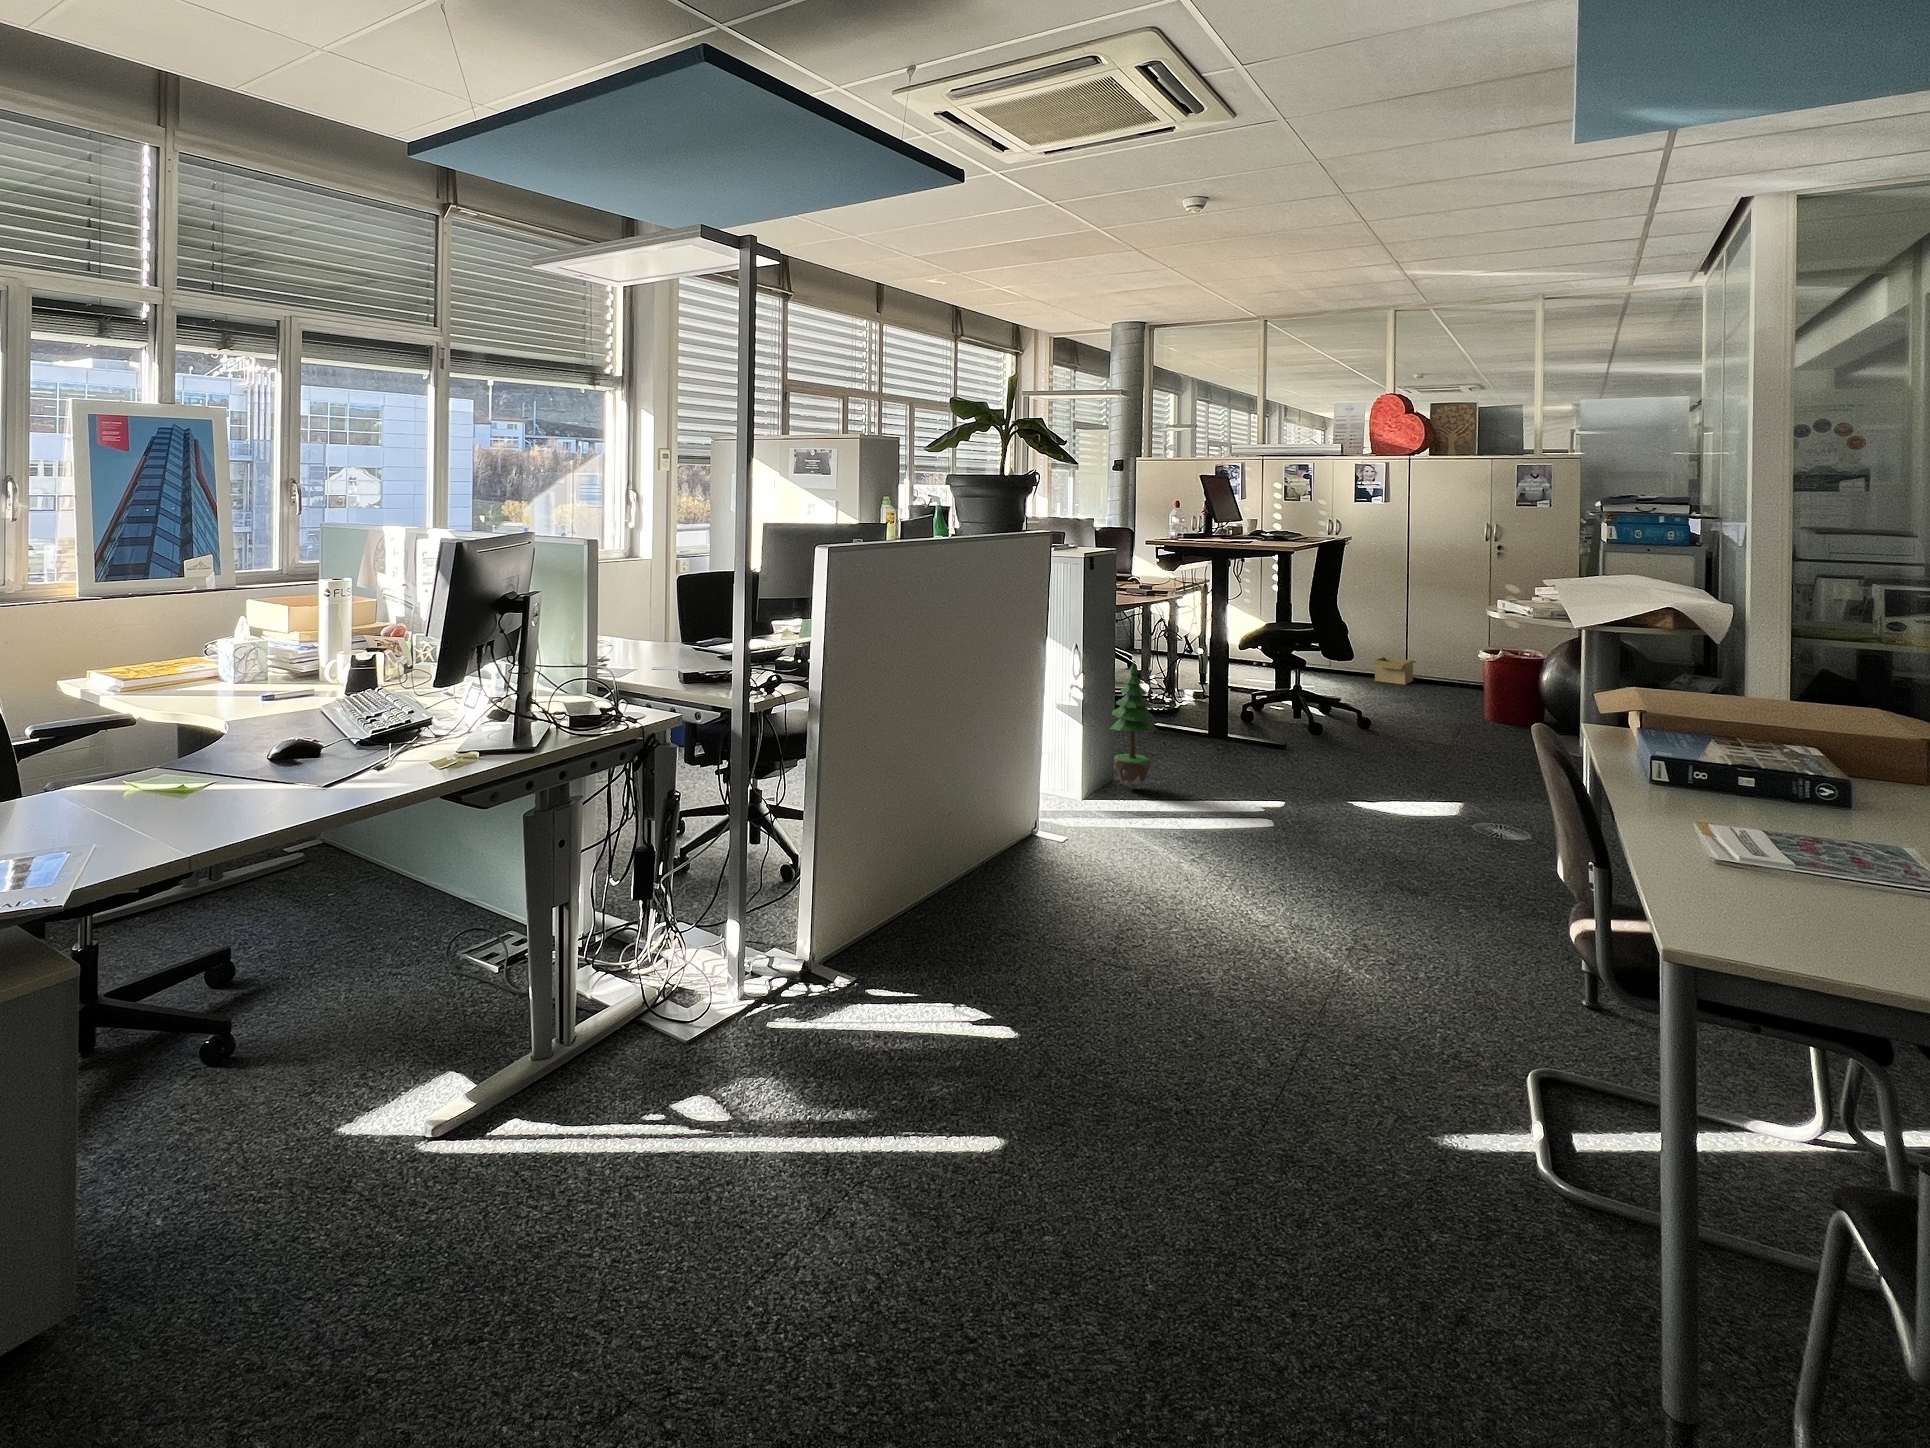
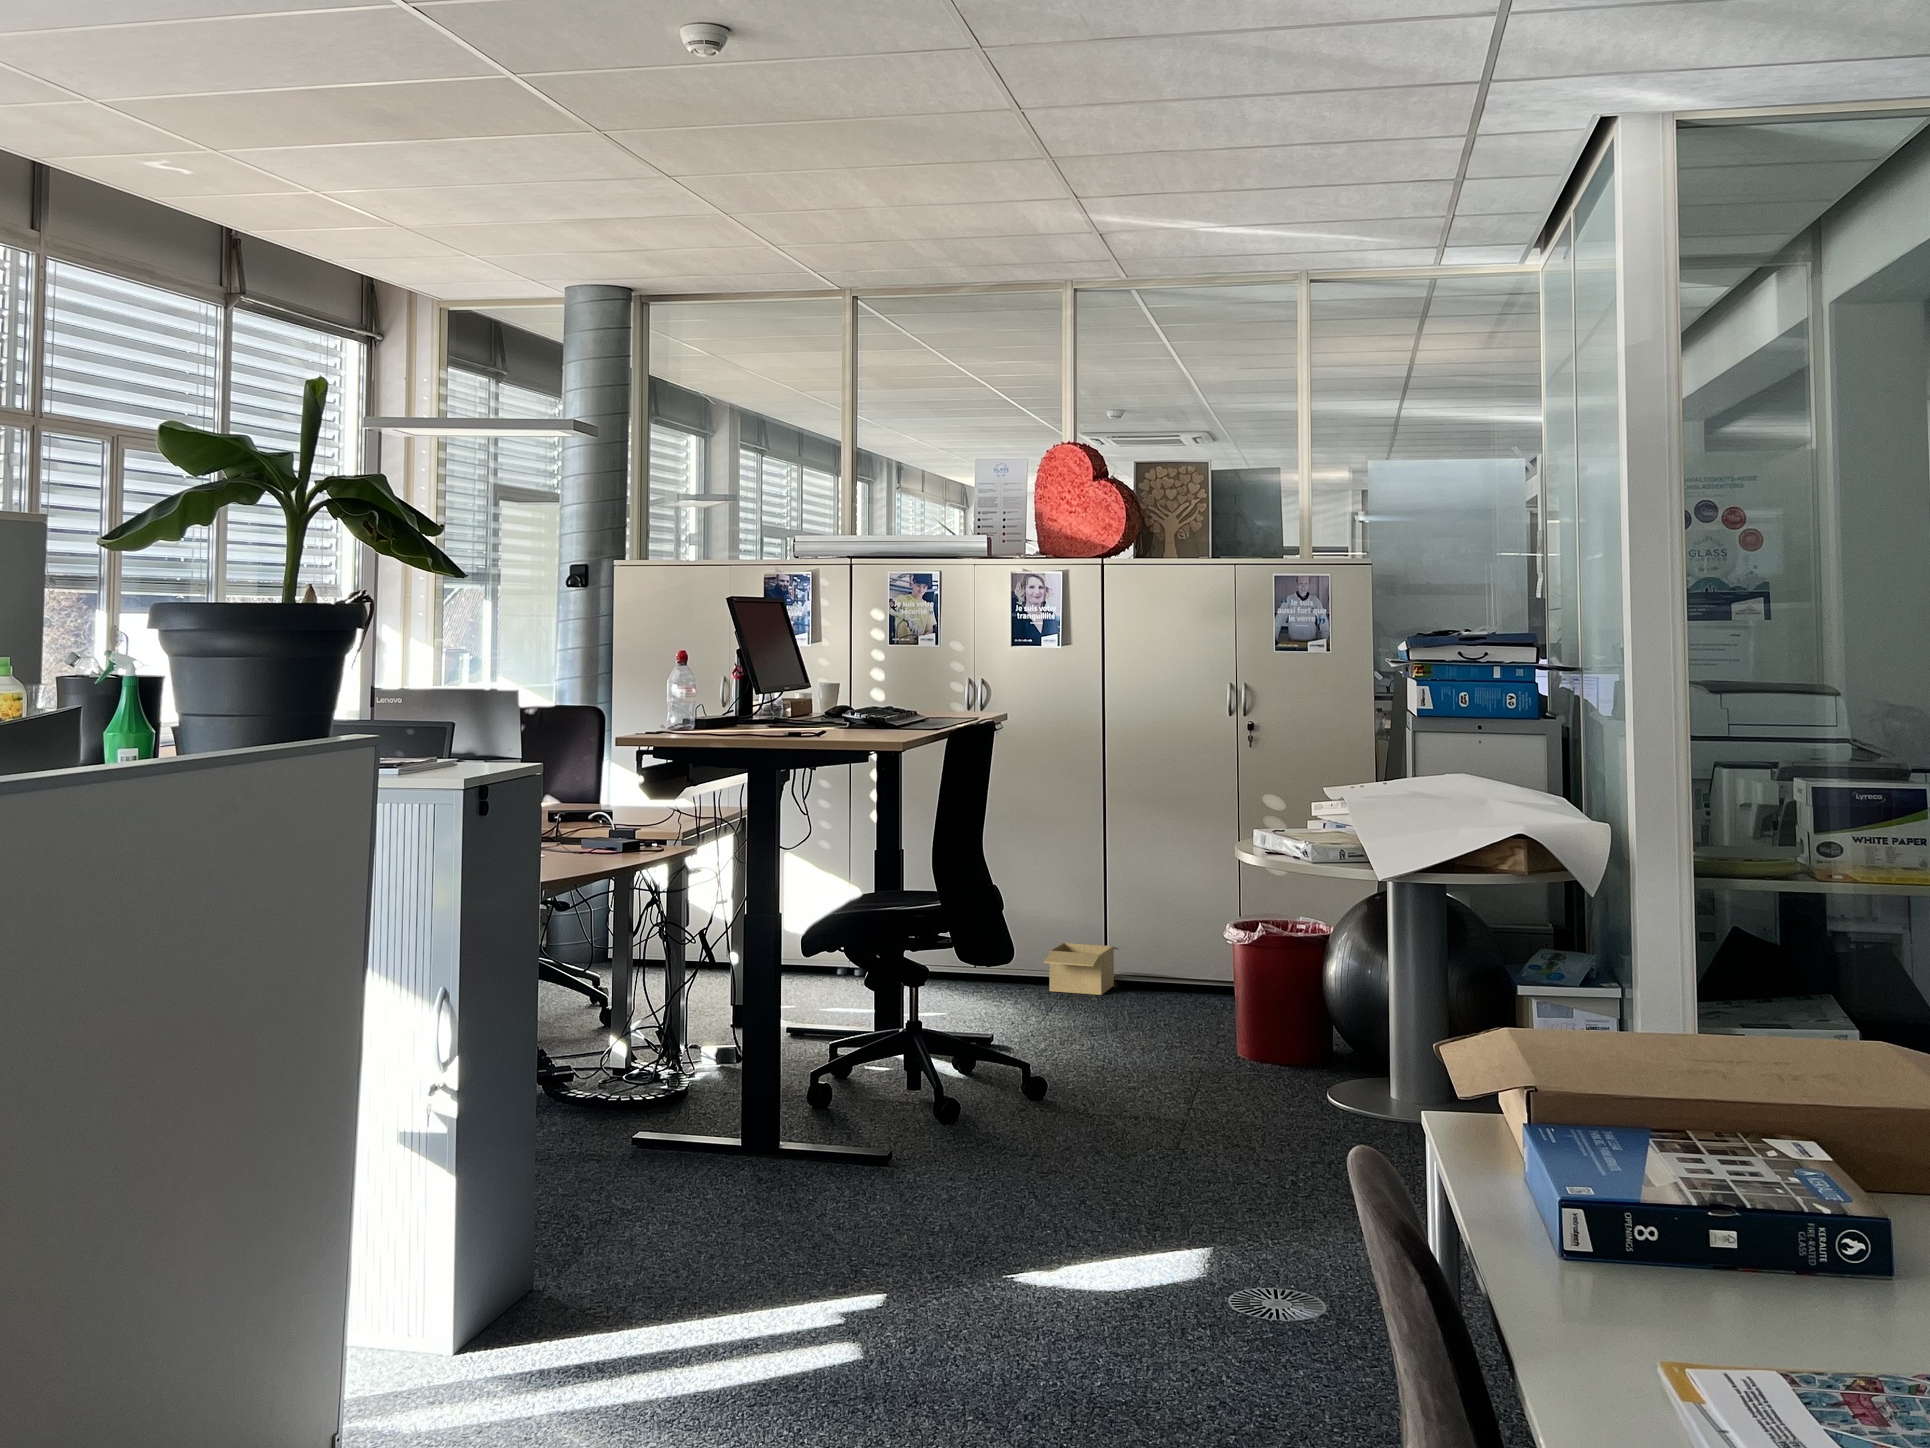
potted tree: present [1110,662,1156,789] -> none [514,1018,618,1314]

